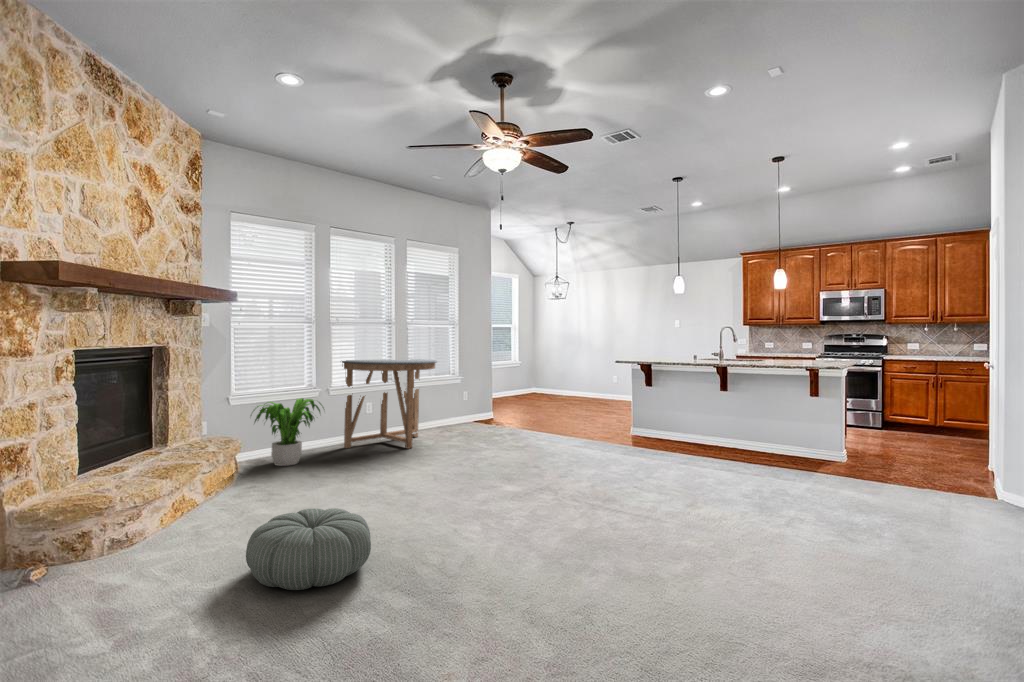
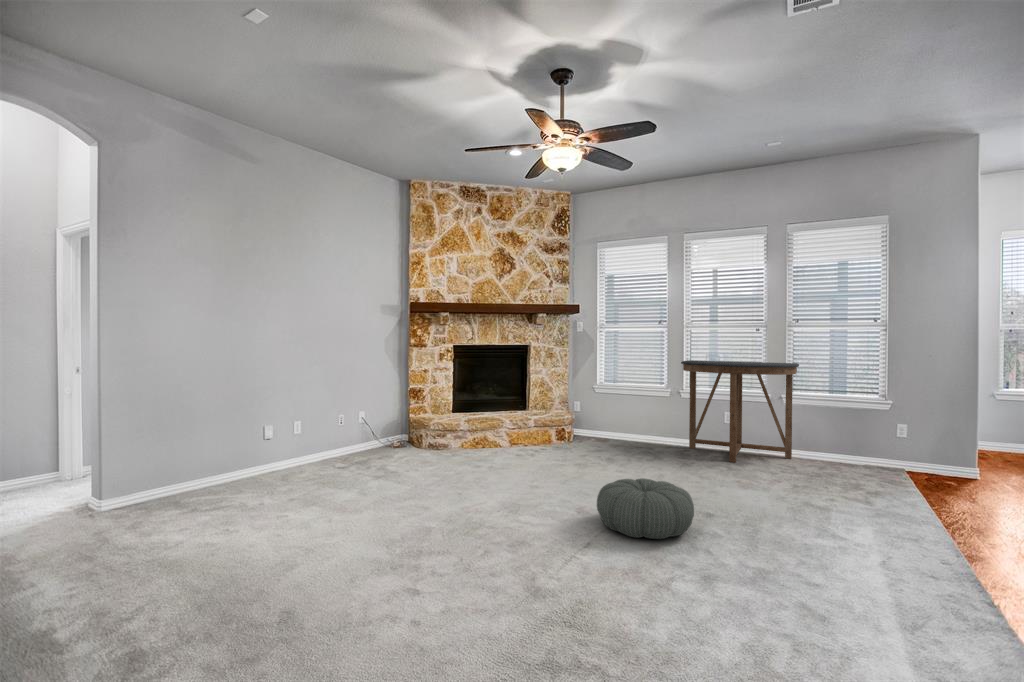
potted plant: present [254,398,324,466] -> none [585,391,649,446]
pouf: present [246,508,371,590] -> present [597,478,694,539]

